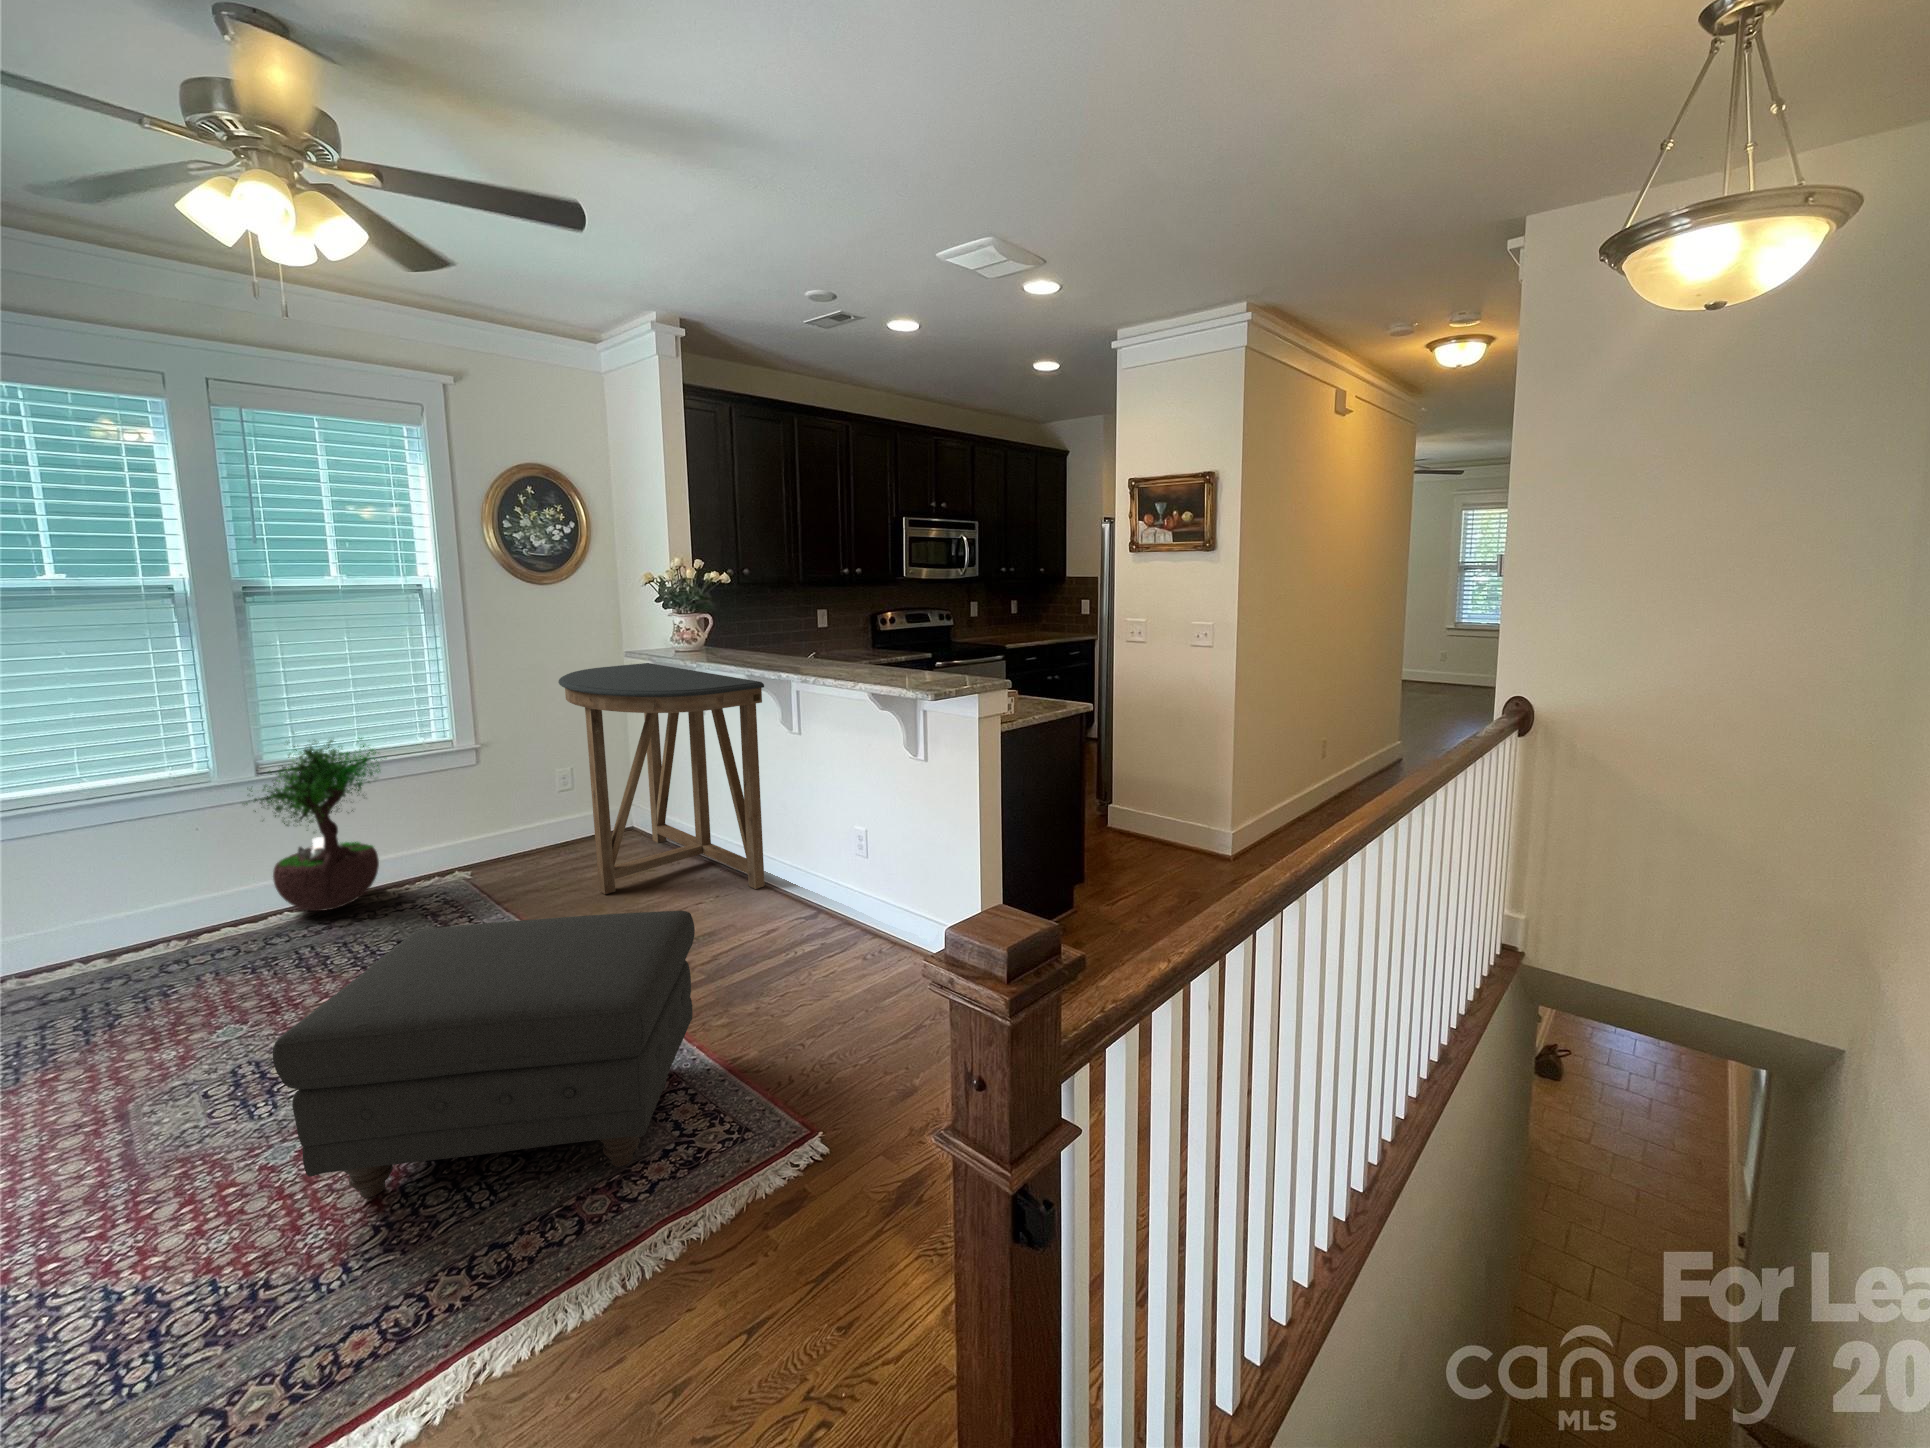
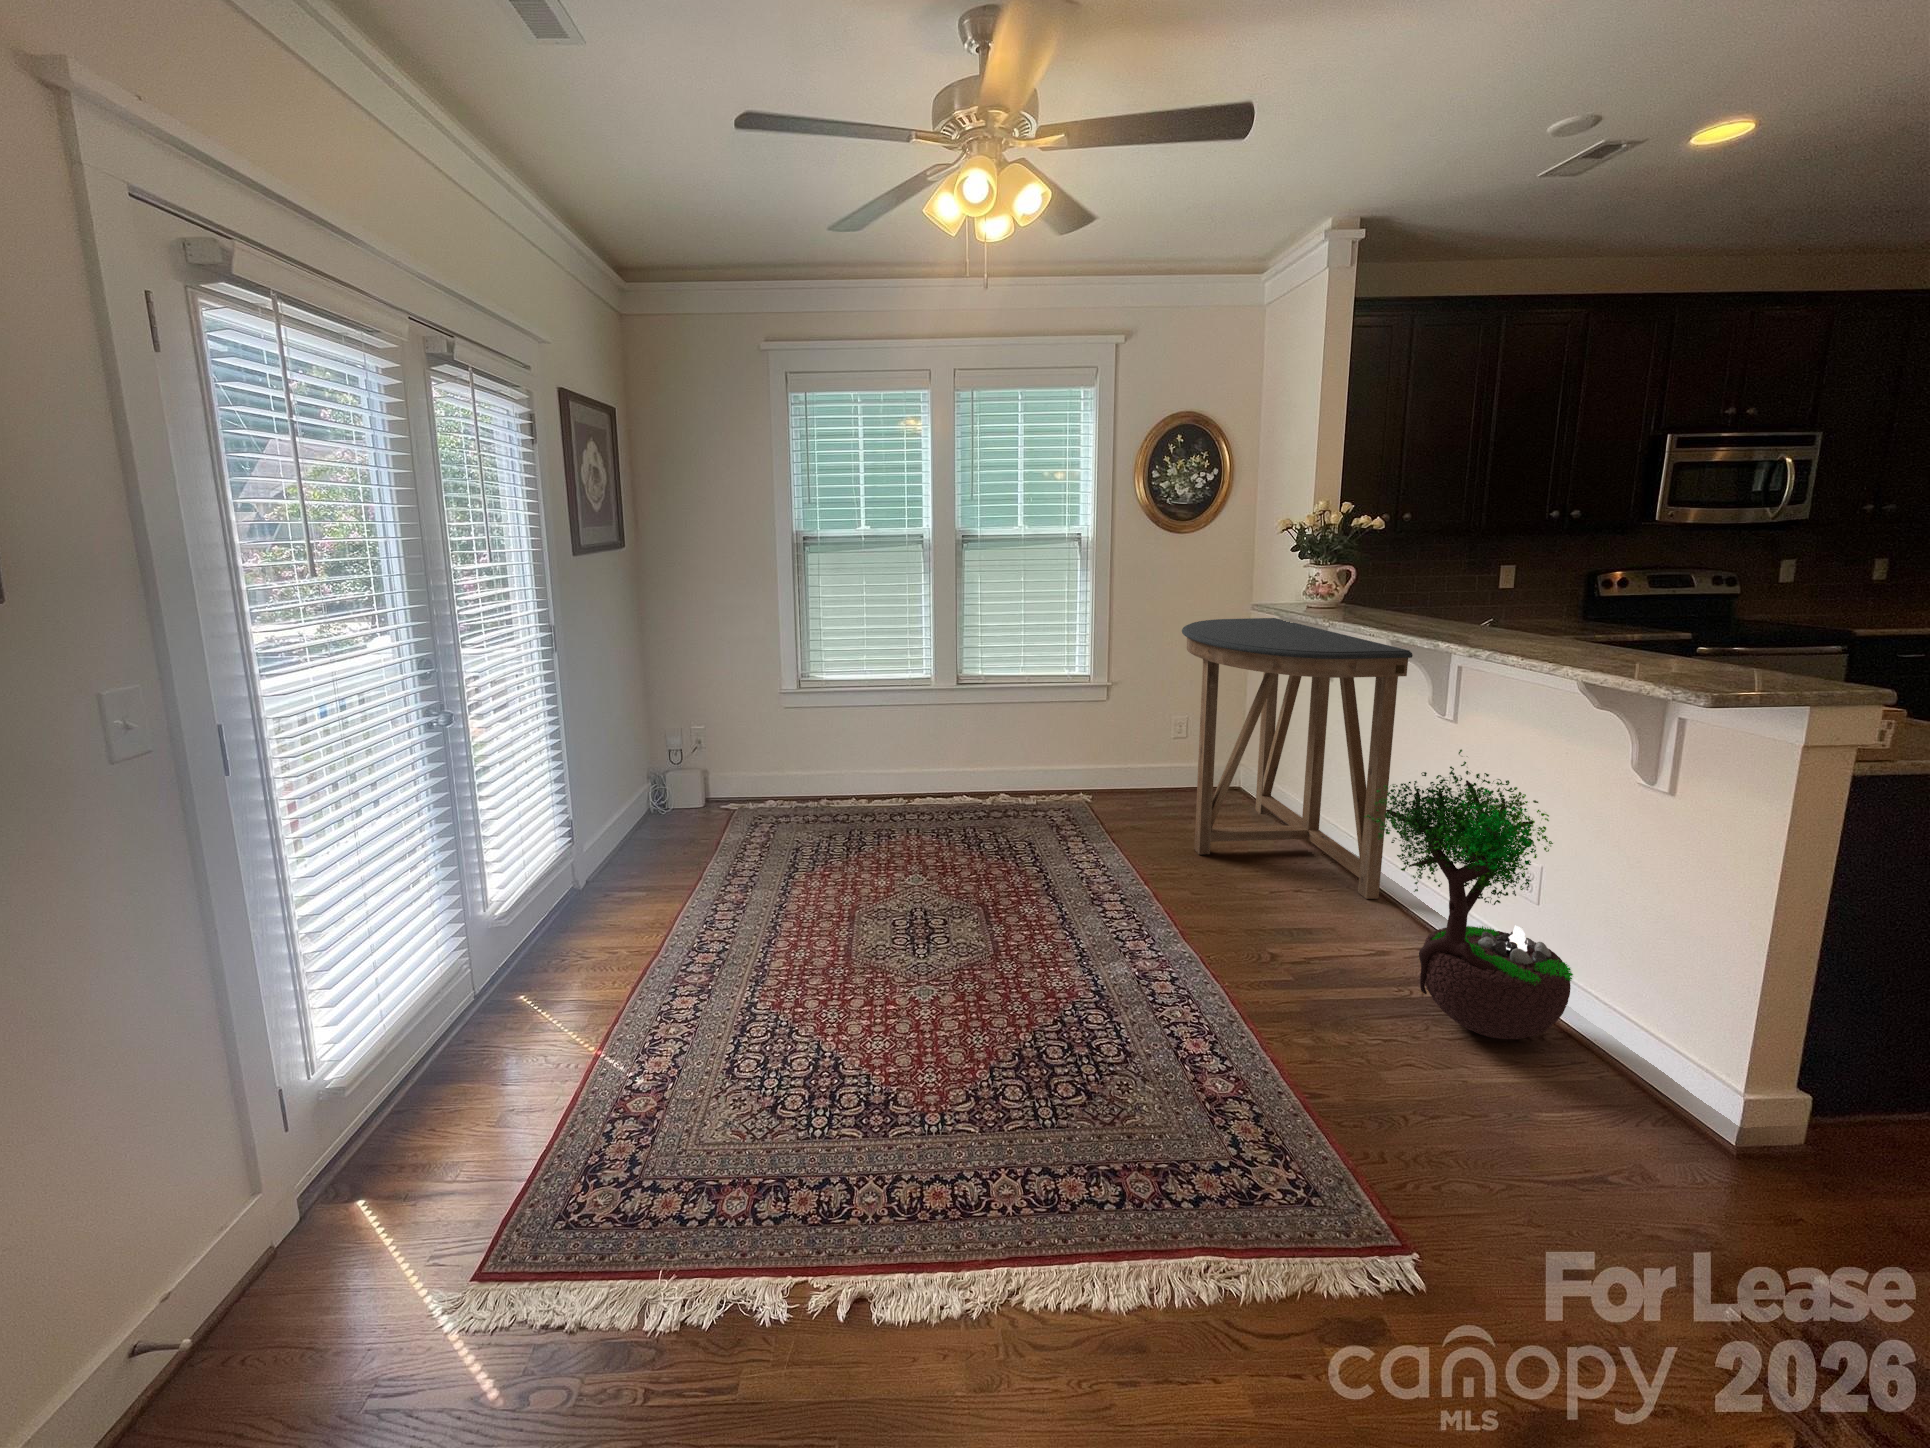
potted tree: present [246,738,380,911] -> present [1364,749,1573,1039]
ottoman: present [273,911,695,1197] -> none [921,845,1284,1157]

